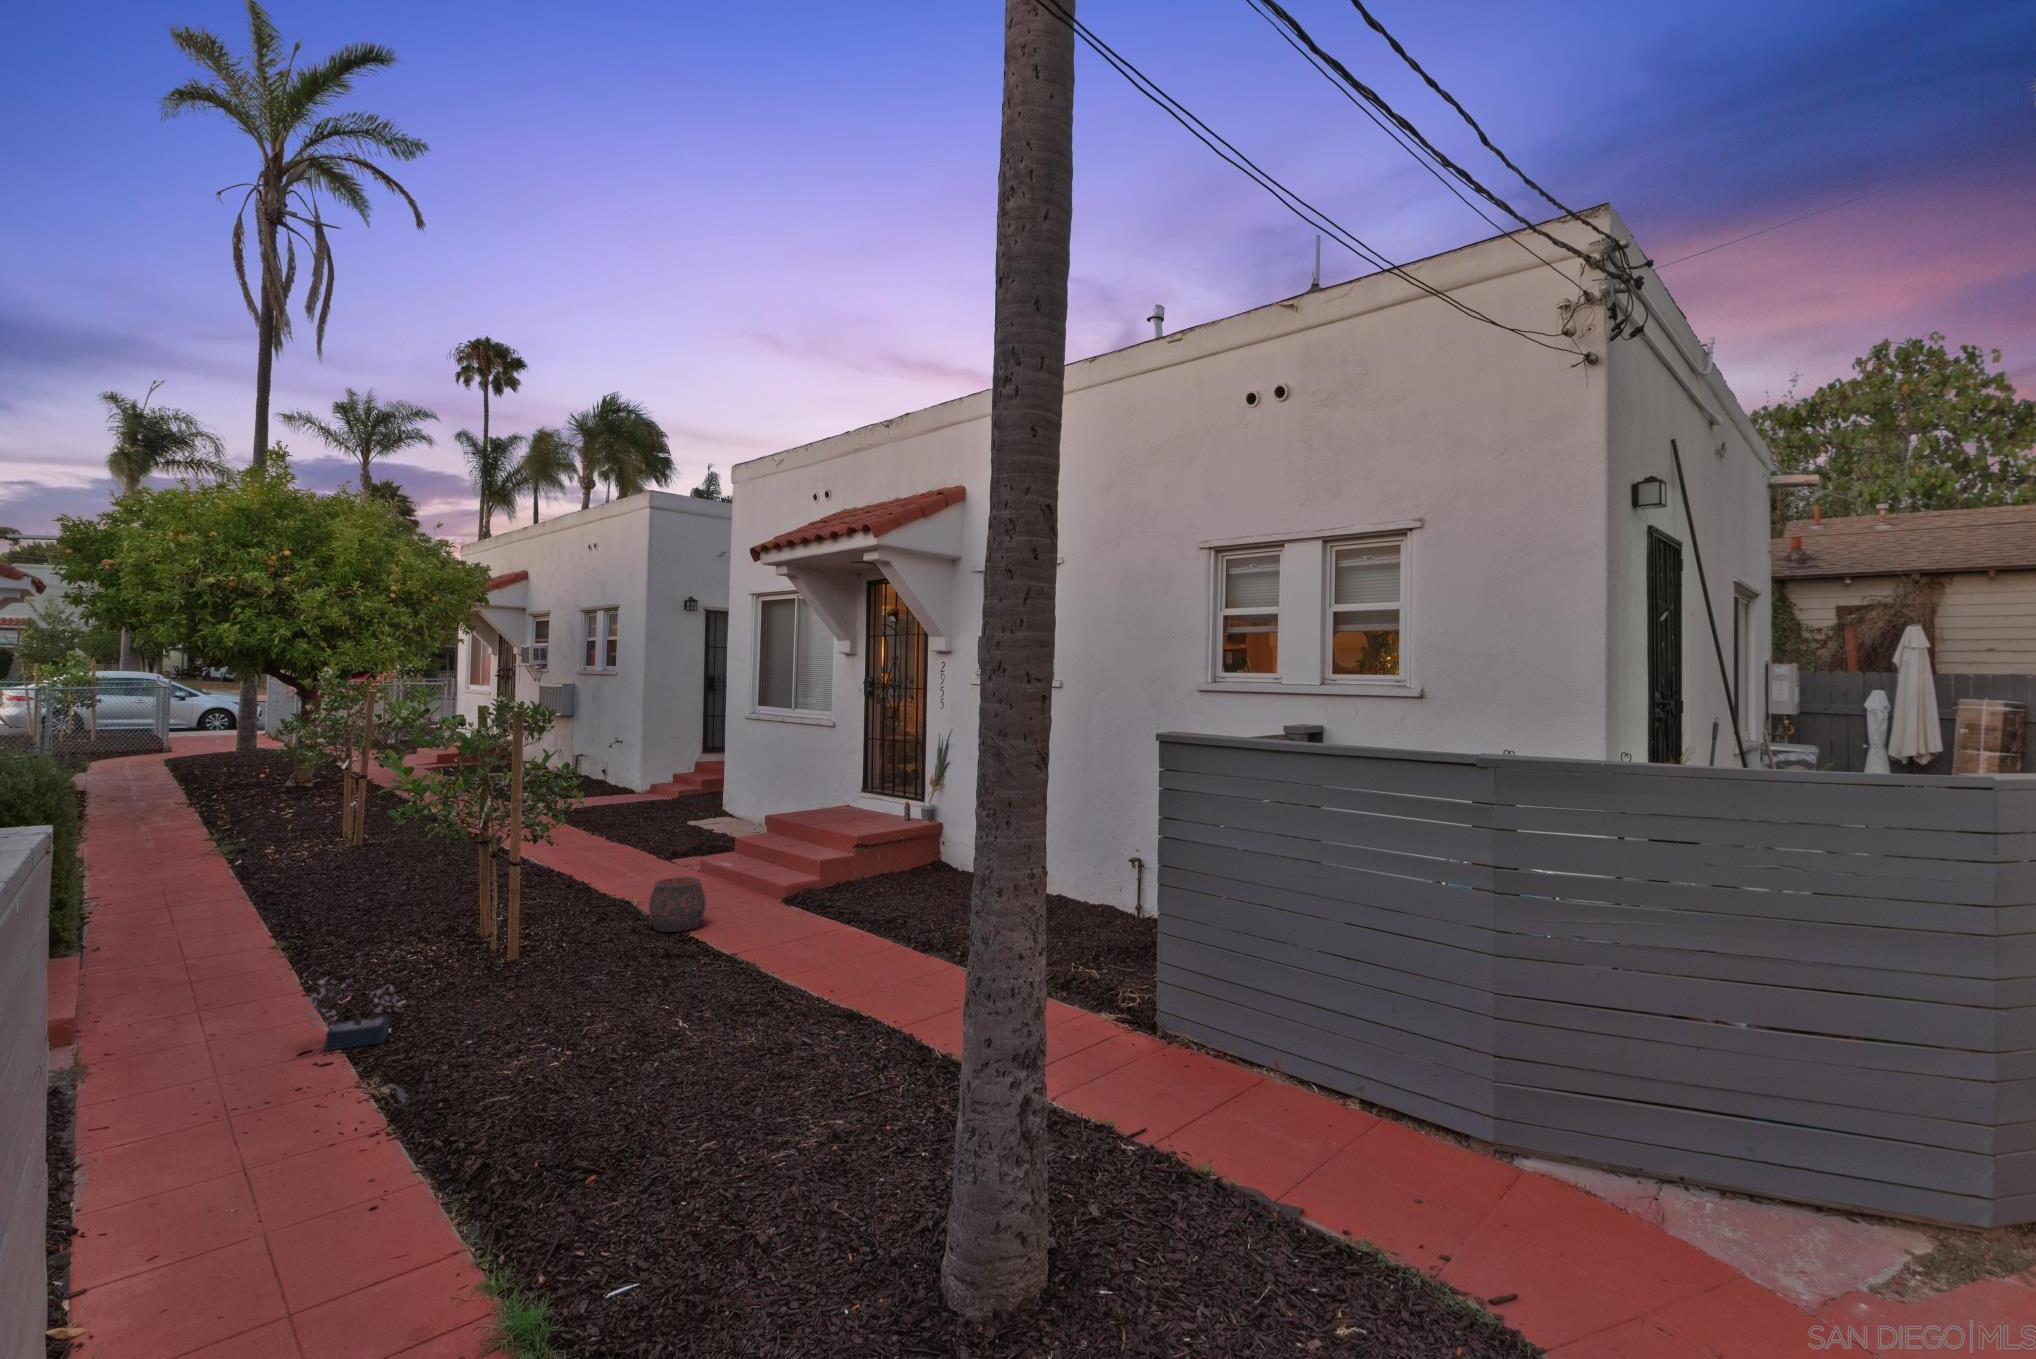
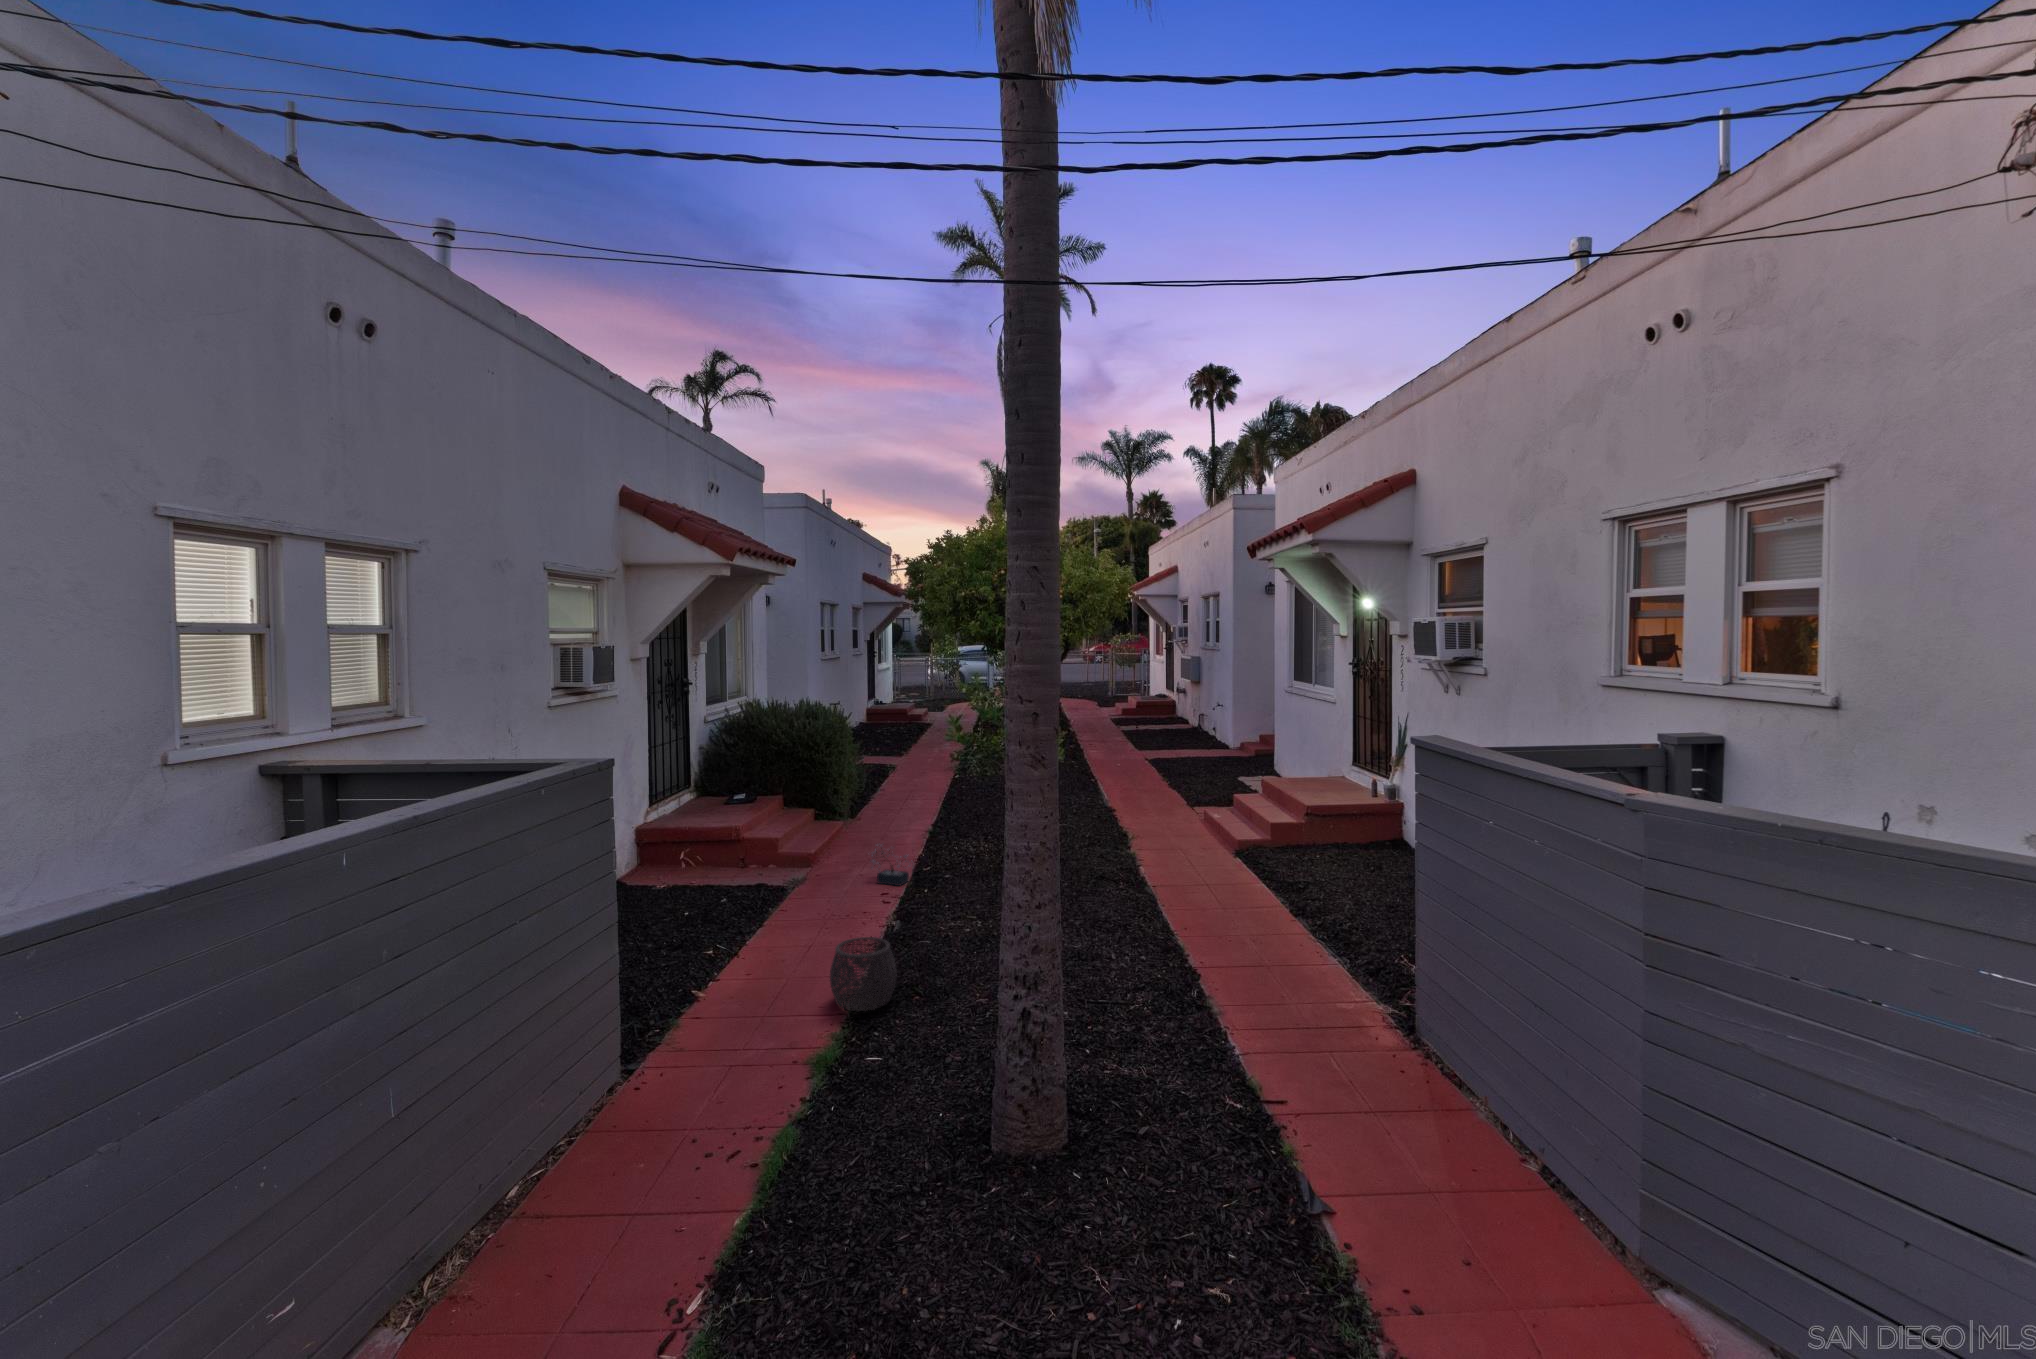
woven basket: present [649,877,706,932] -> present [830,937,896,1011]

